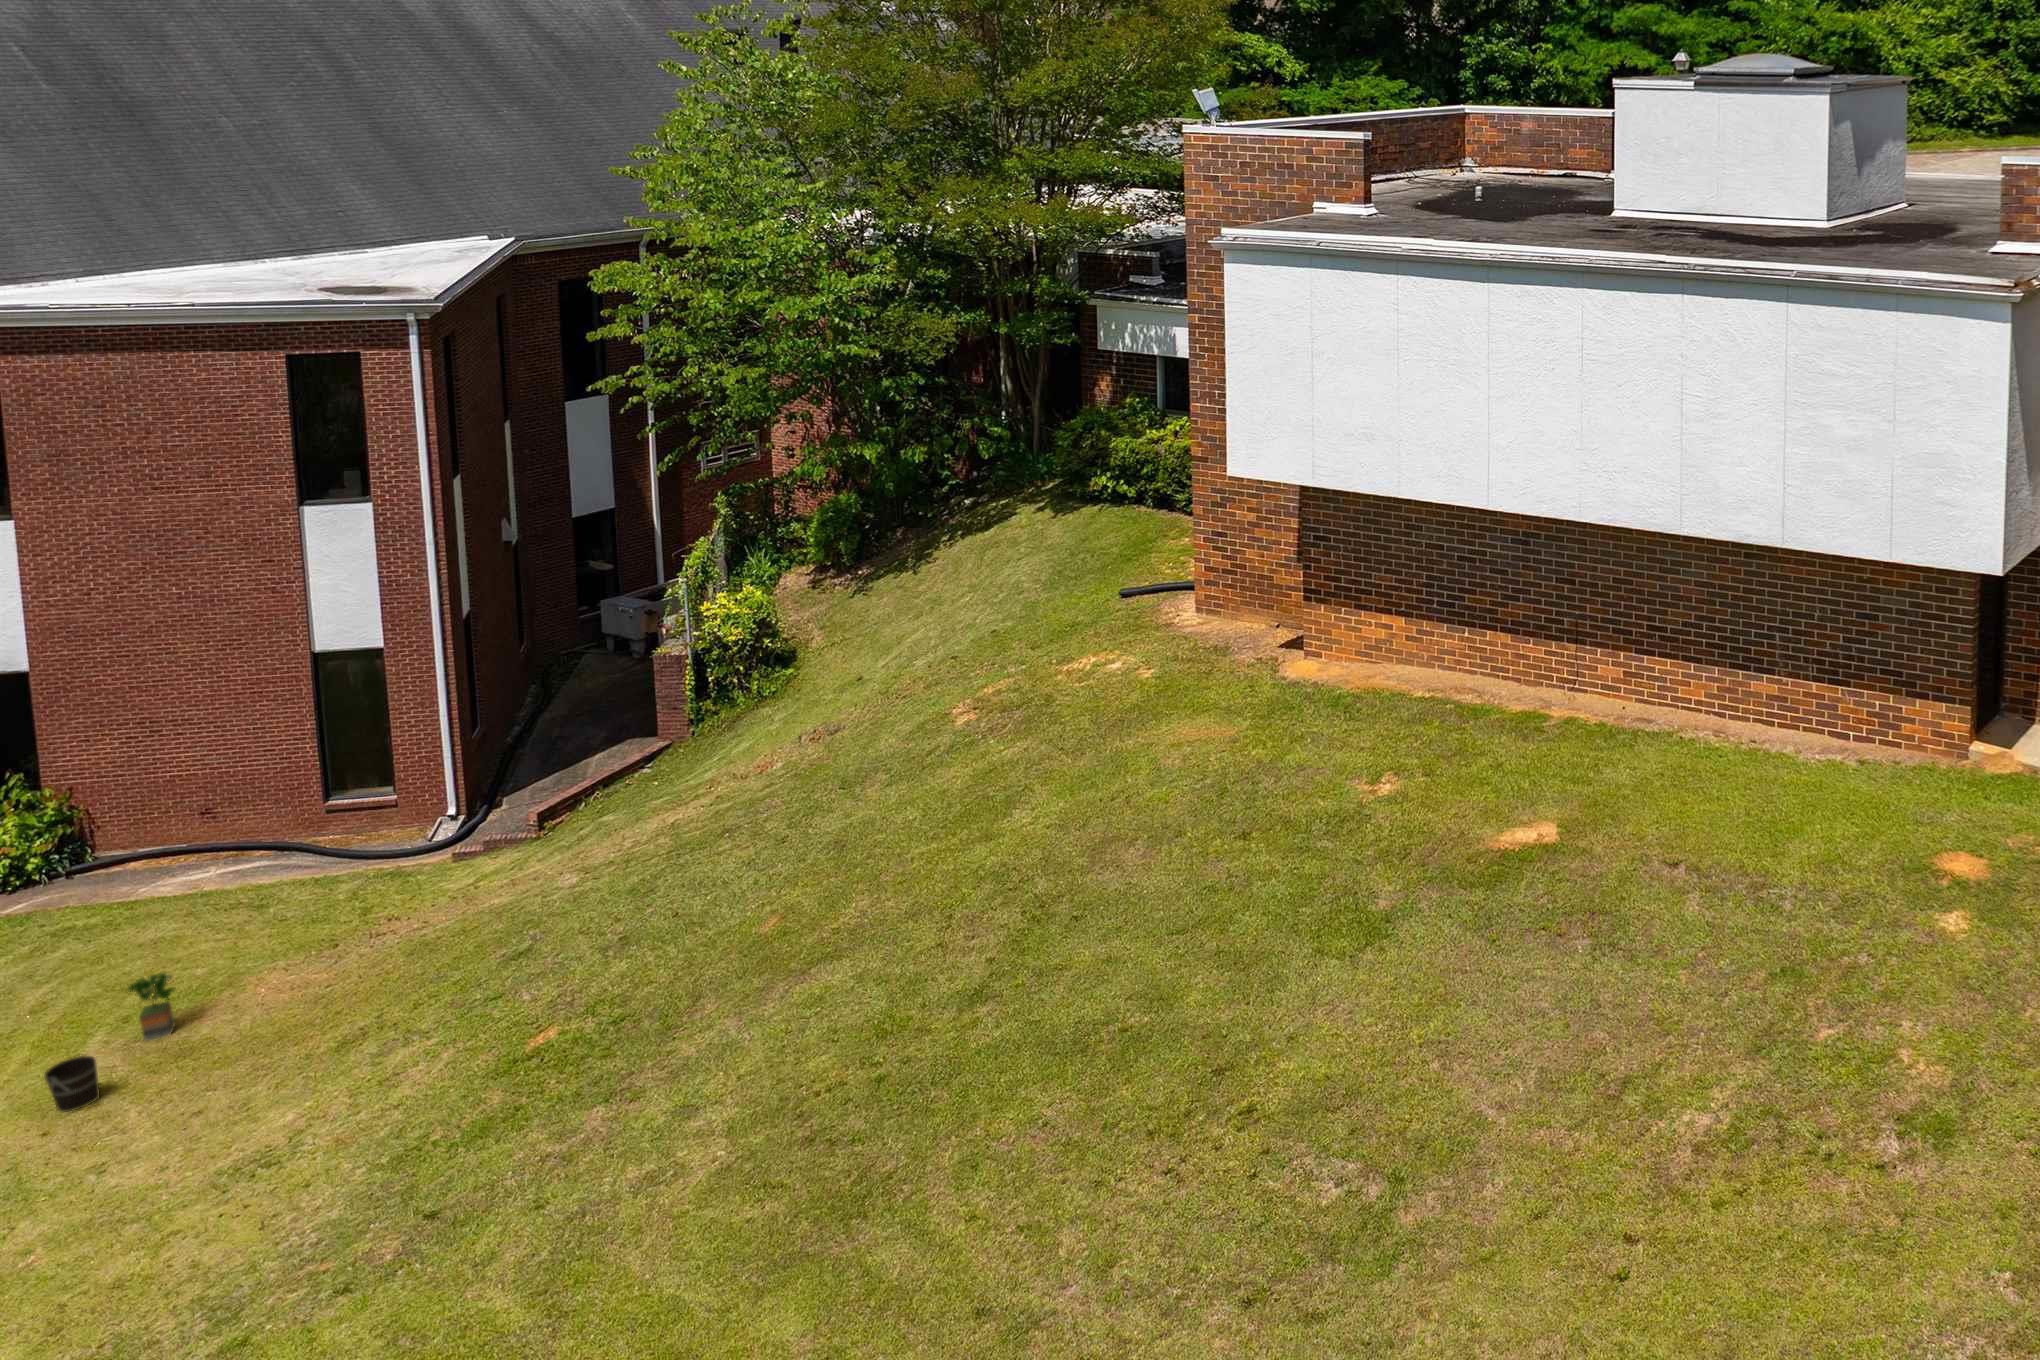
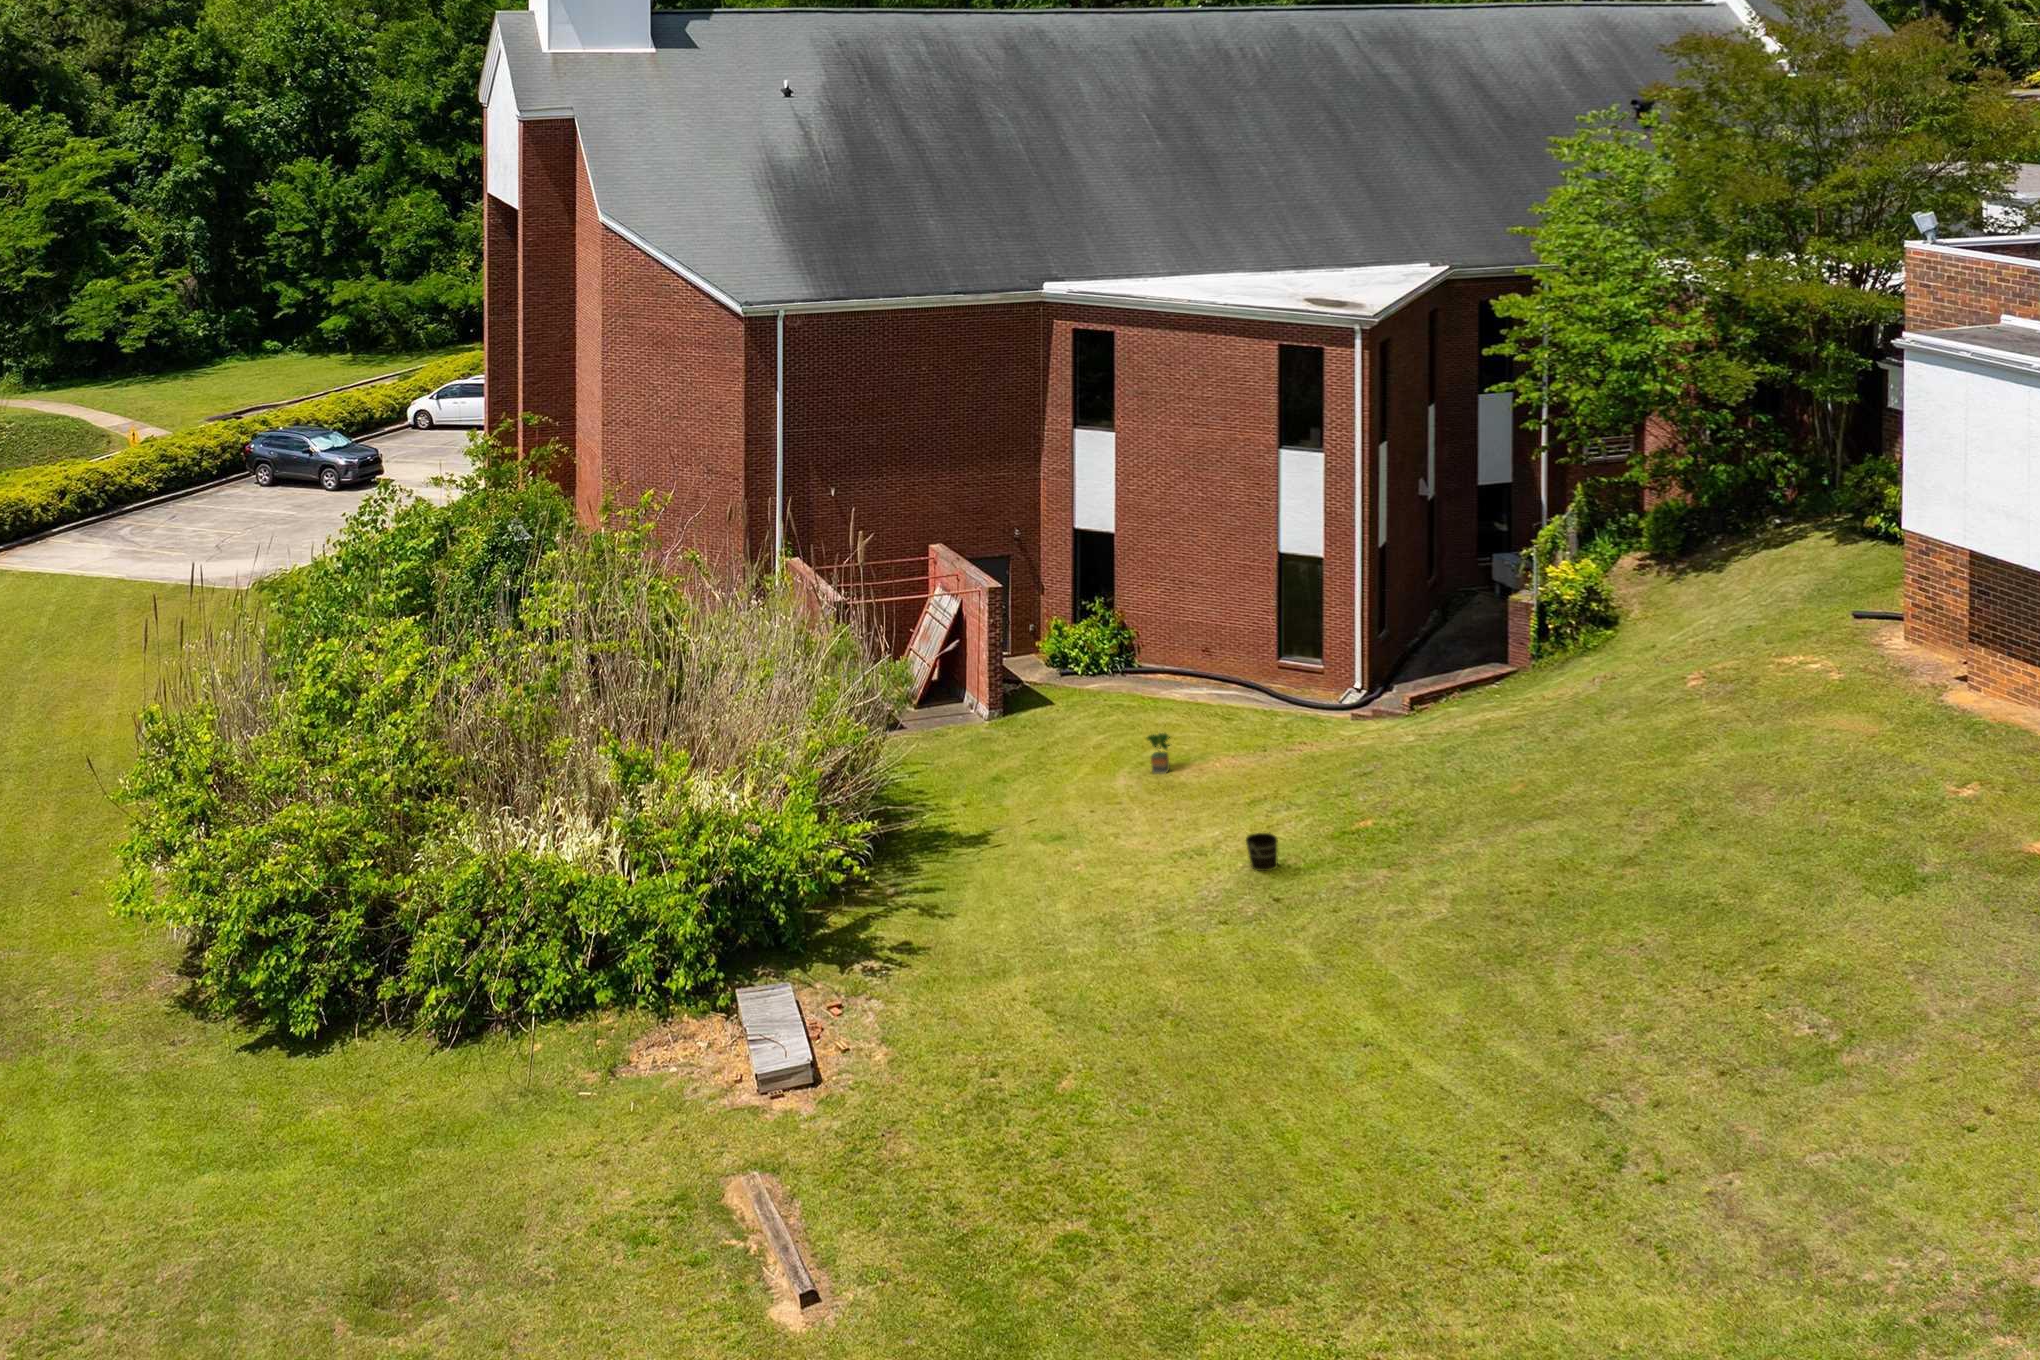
bucket: present [44,1054,100,1112] -> present [1246,832,1277,871]

